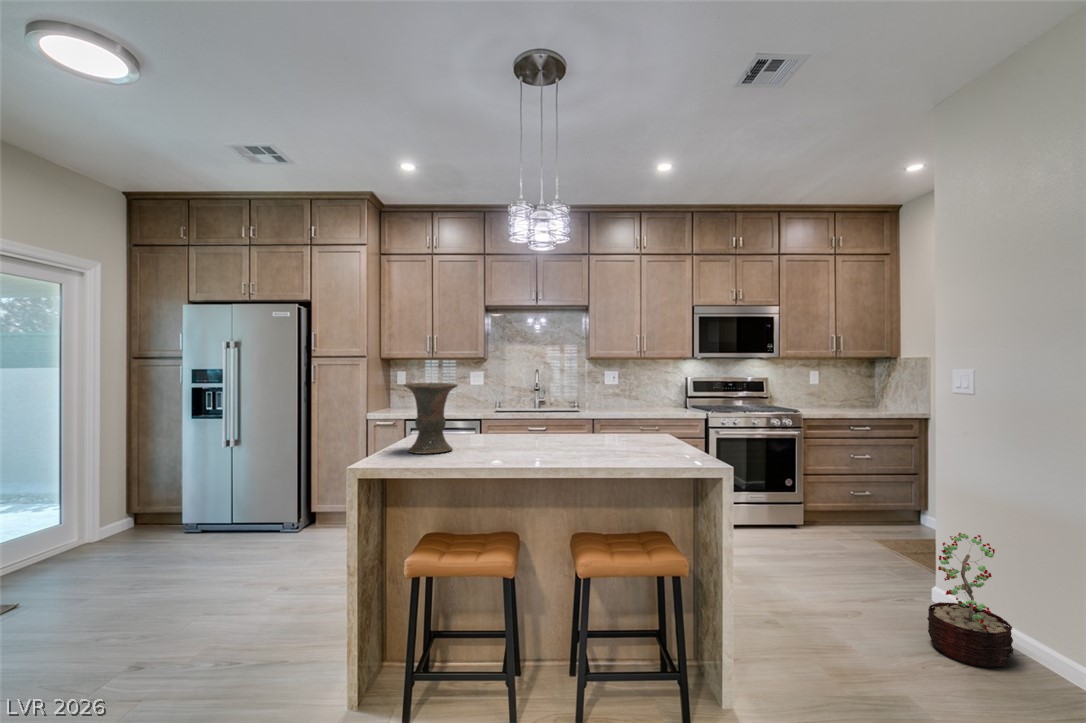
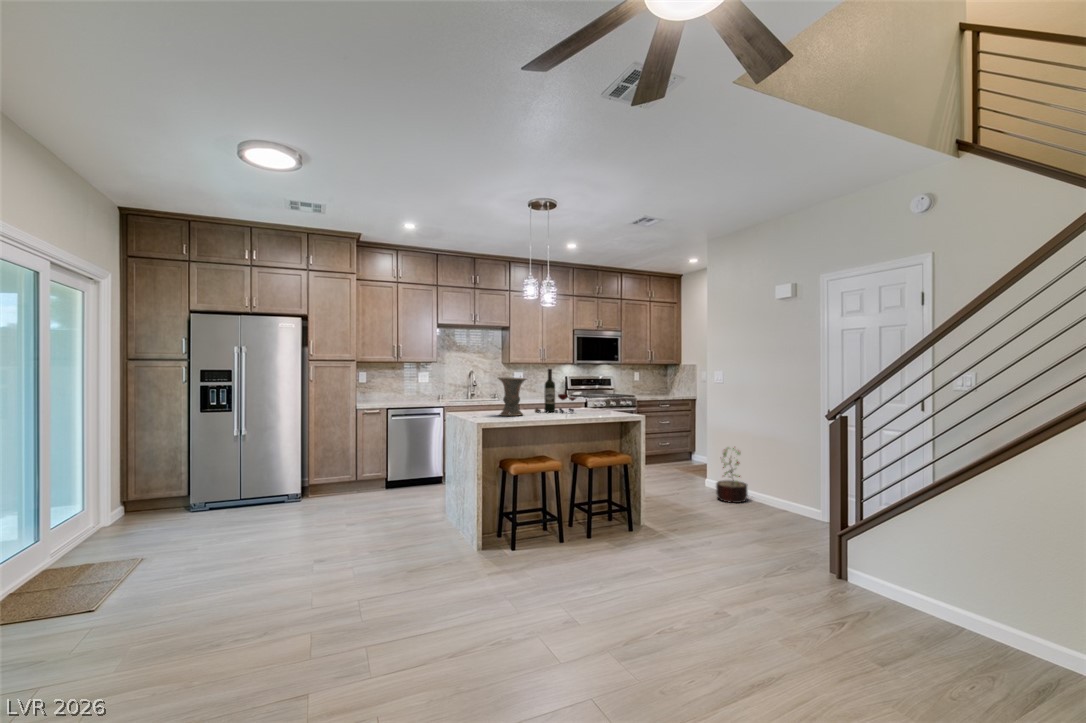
wine bottle: none [497,367,567,453] -> present [535,369,576,413]

